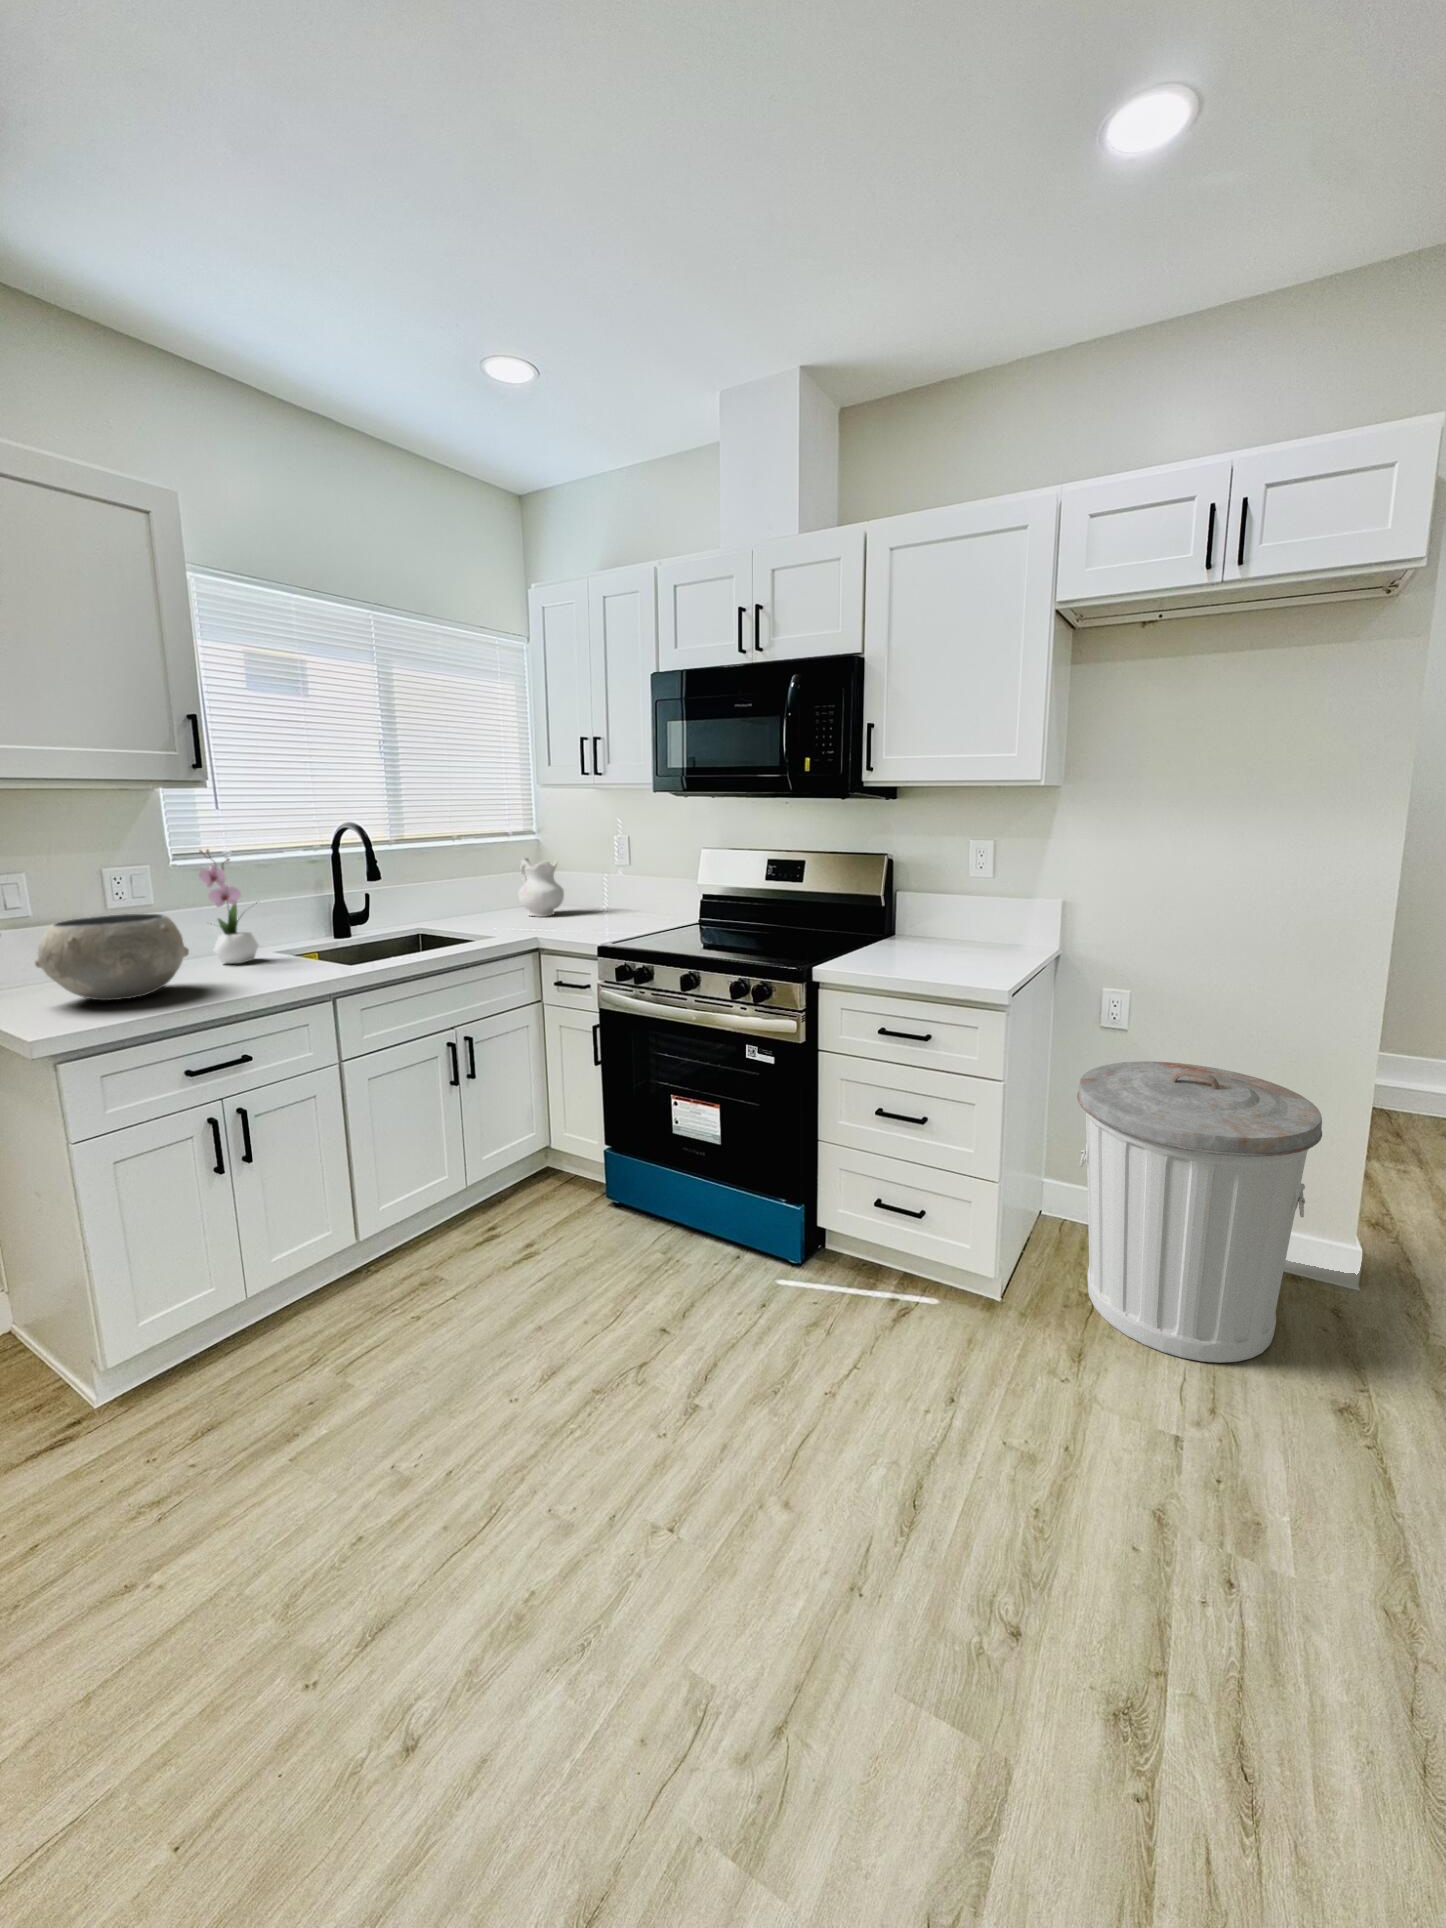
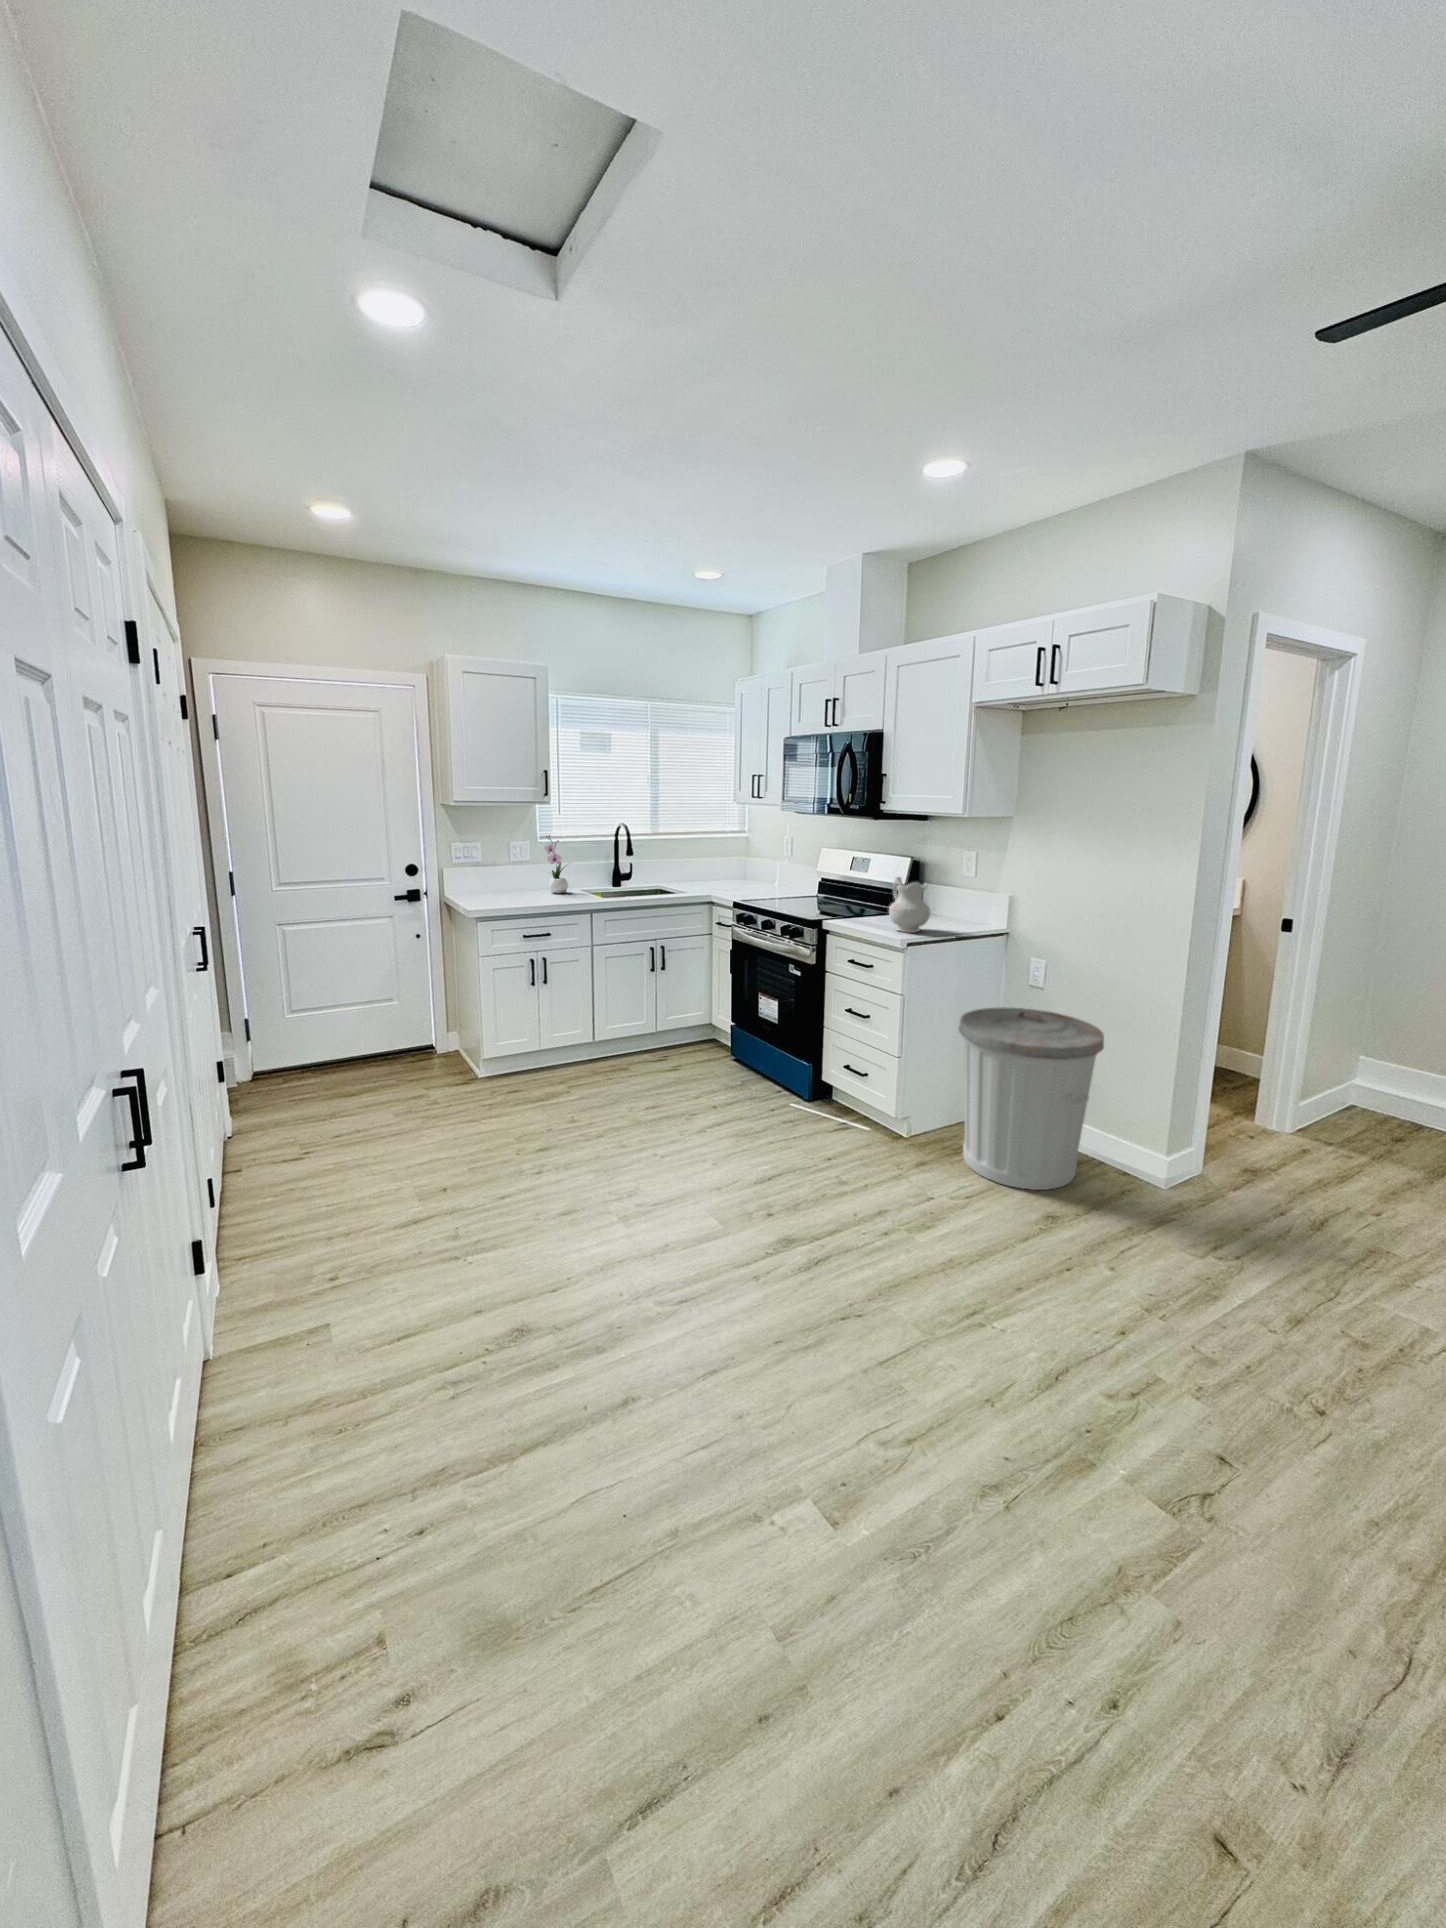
ceramic pitcher: present [519,858,564,917] -> present [889,877,930,933]
ceramic bowl: present [35,914,189,1000] -> none [476,864,533,902]

